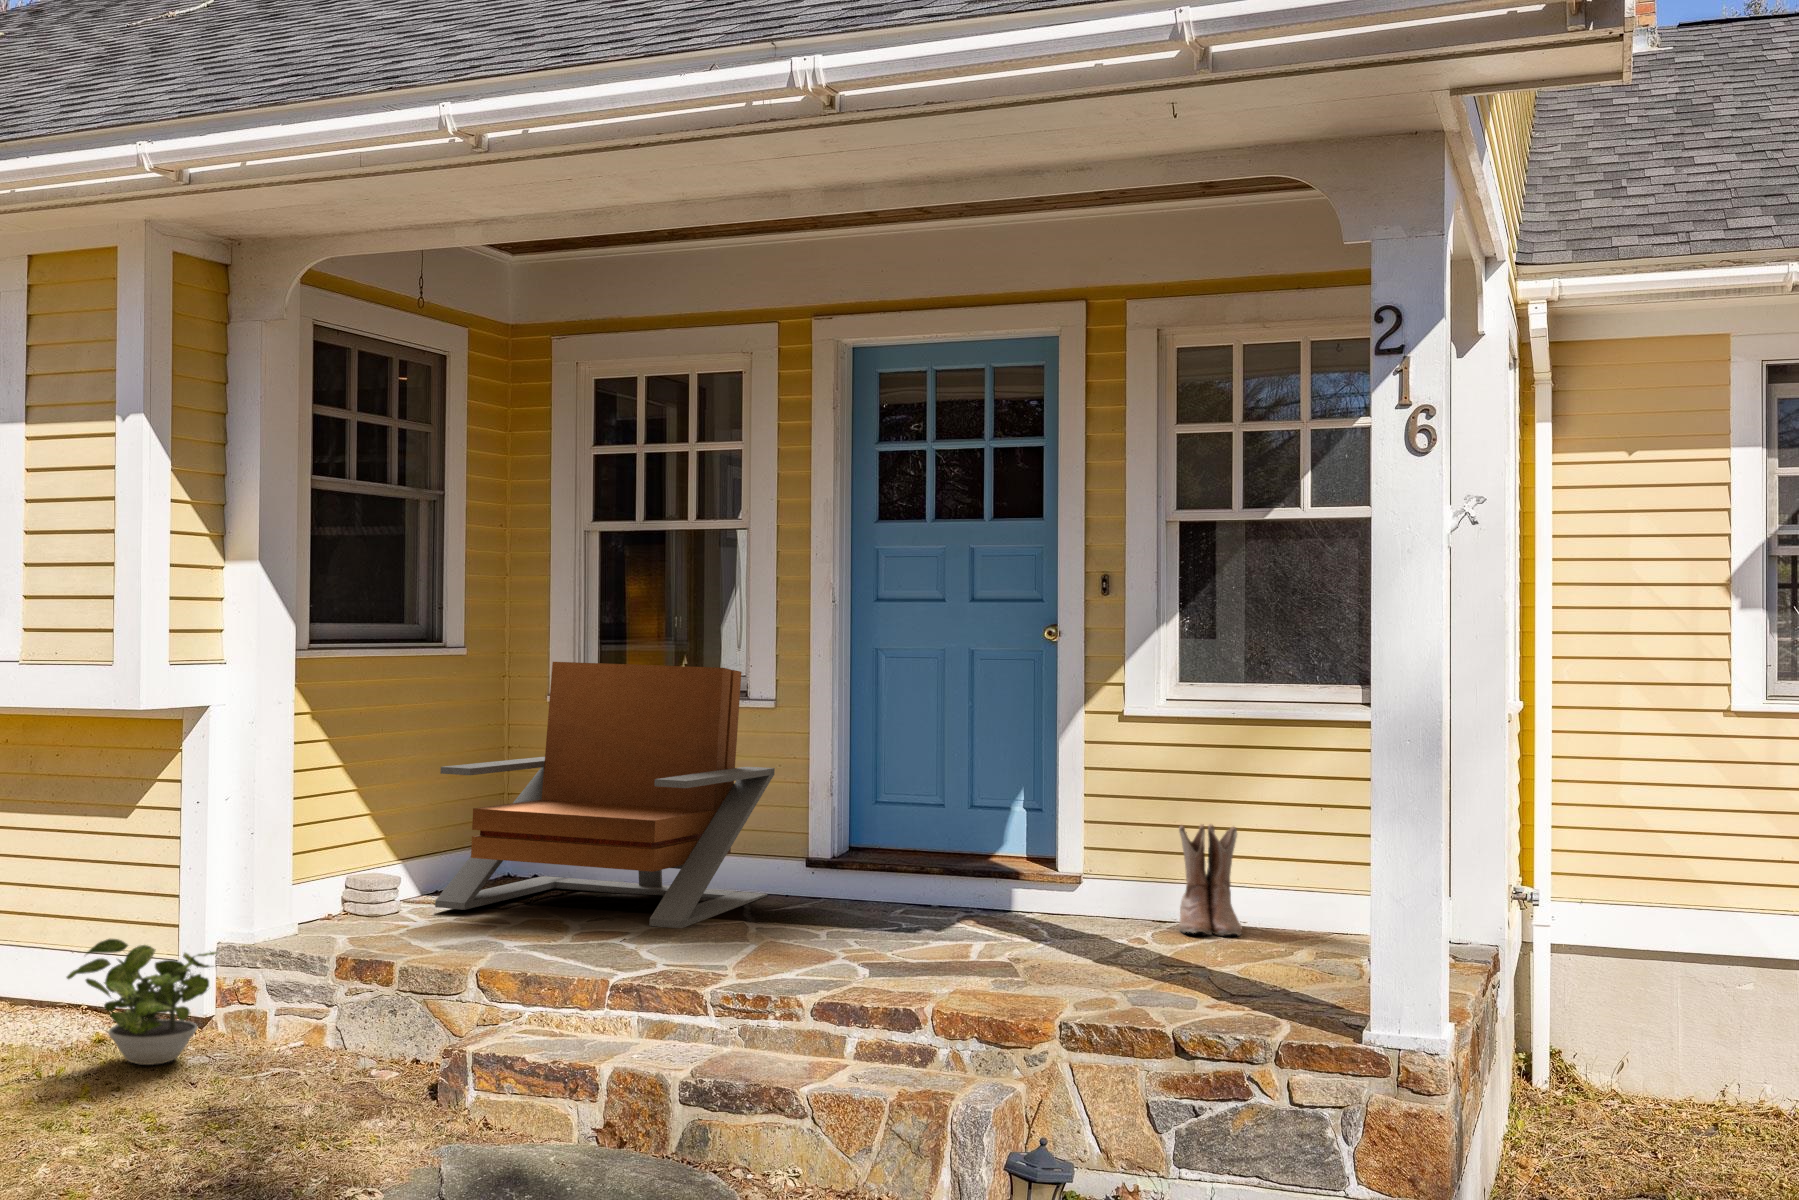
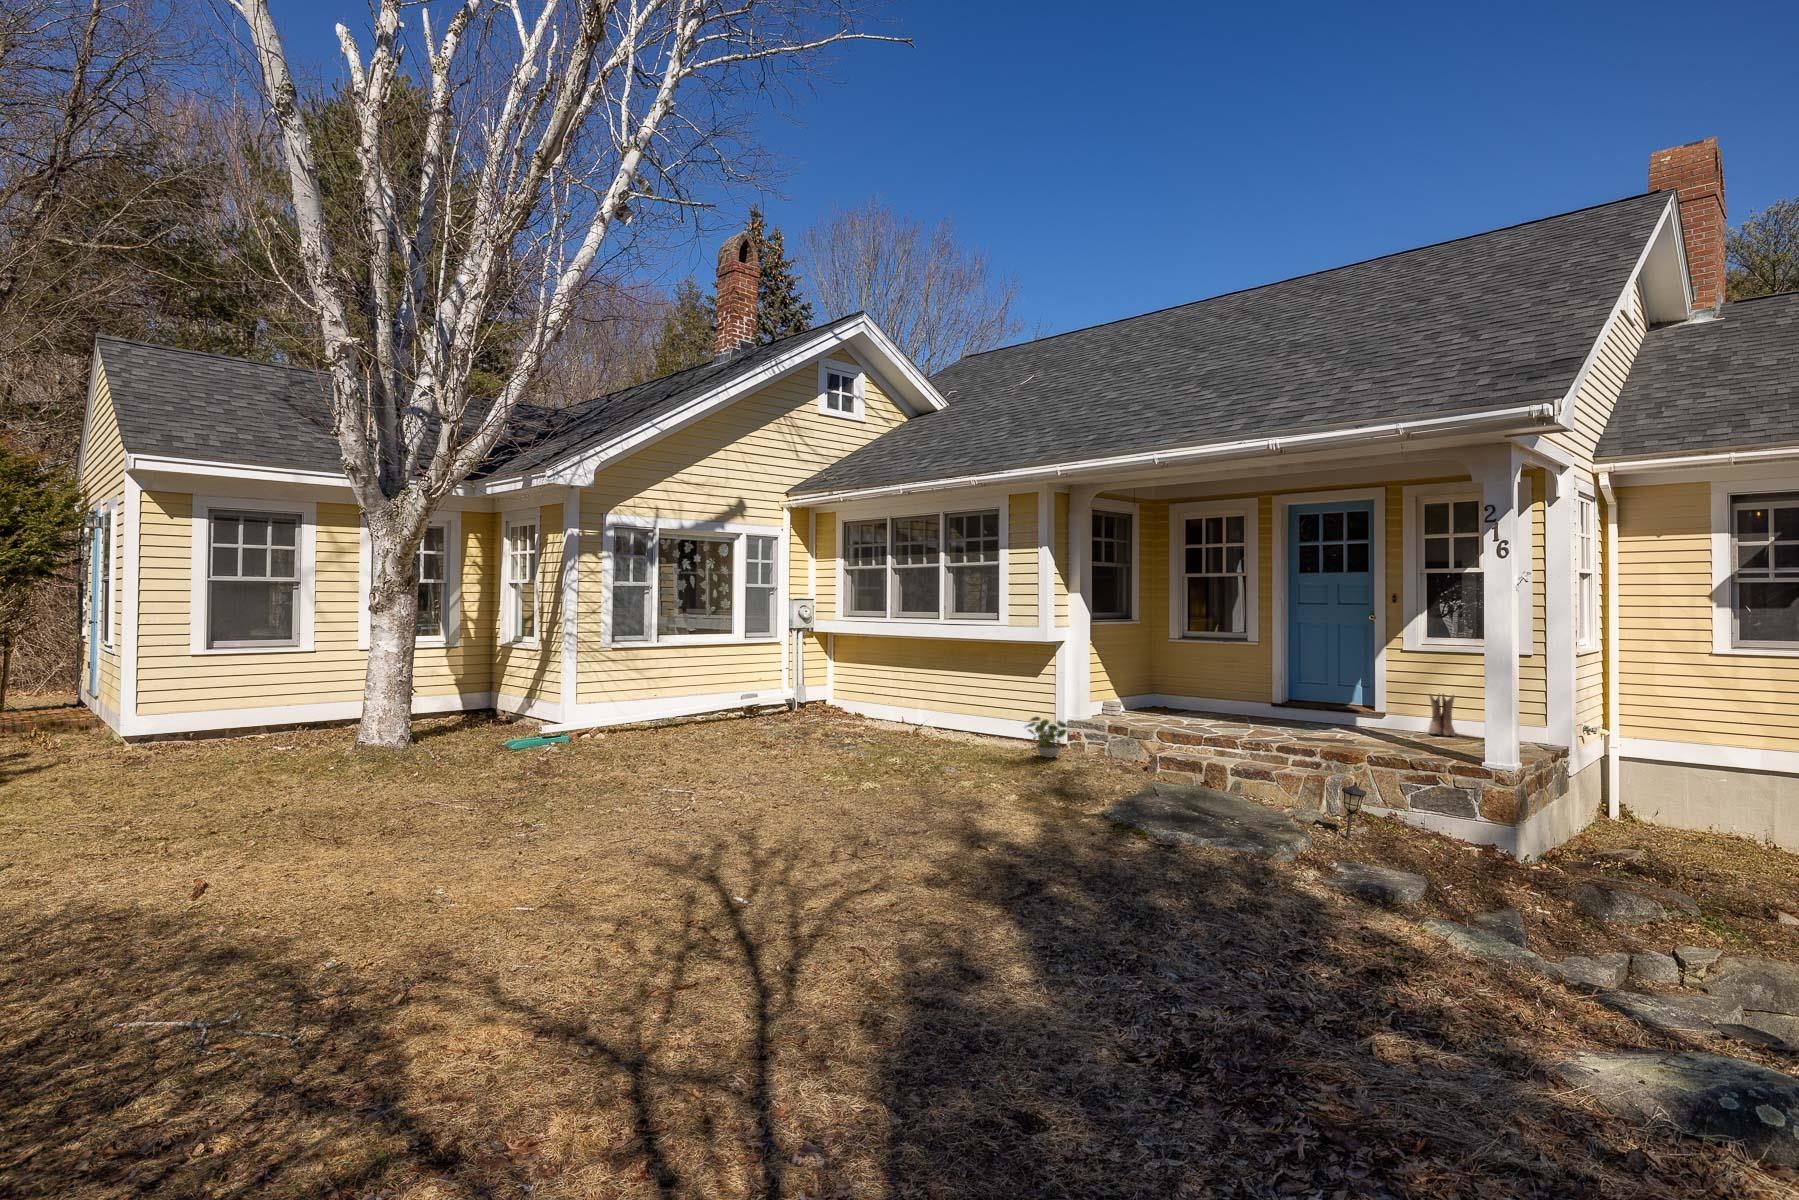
lounge chair: present [435,662,775,928] -> none [1134,626,1260,724]

